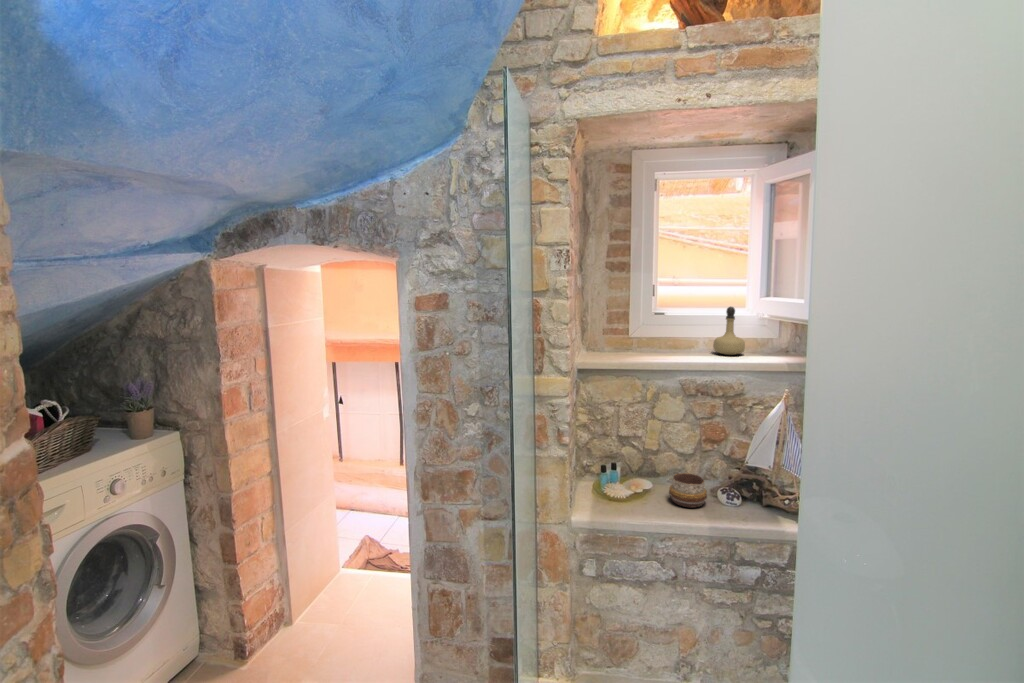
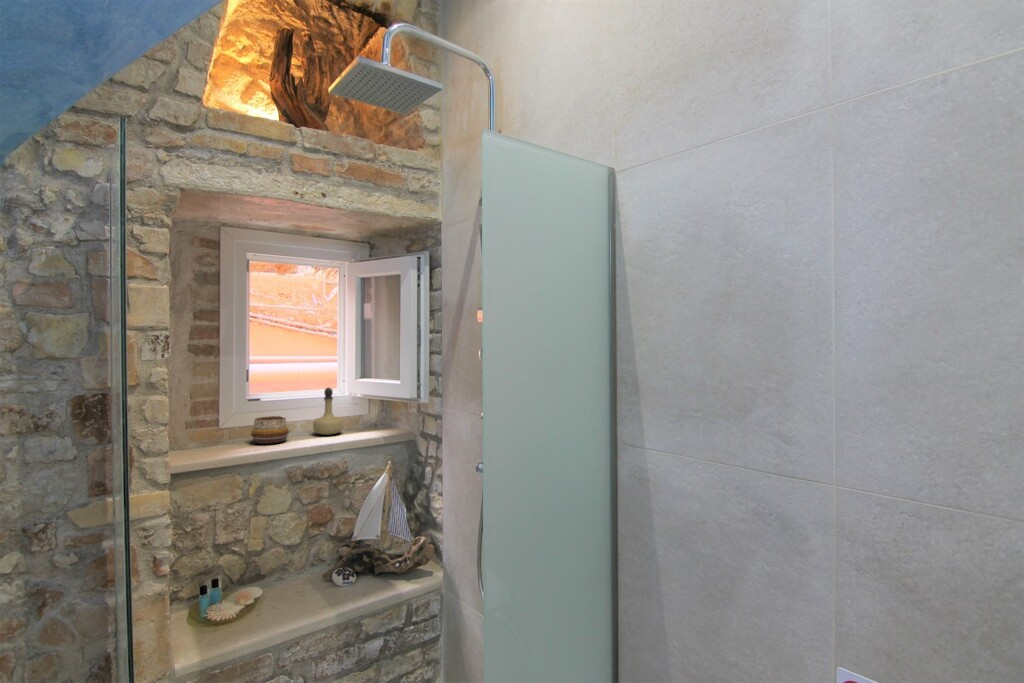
decorative bowl: present [669,473,707,508] -> present [251,416,289,444]

